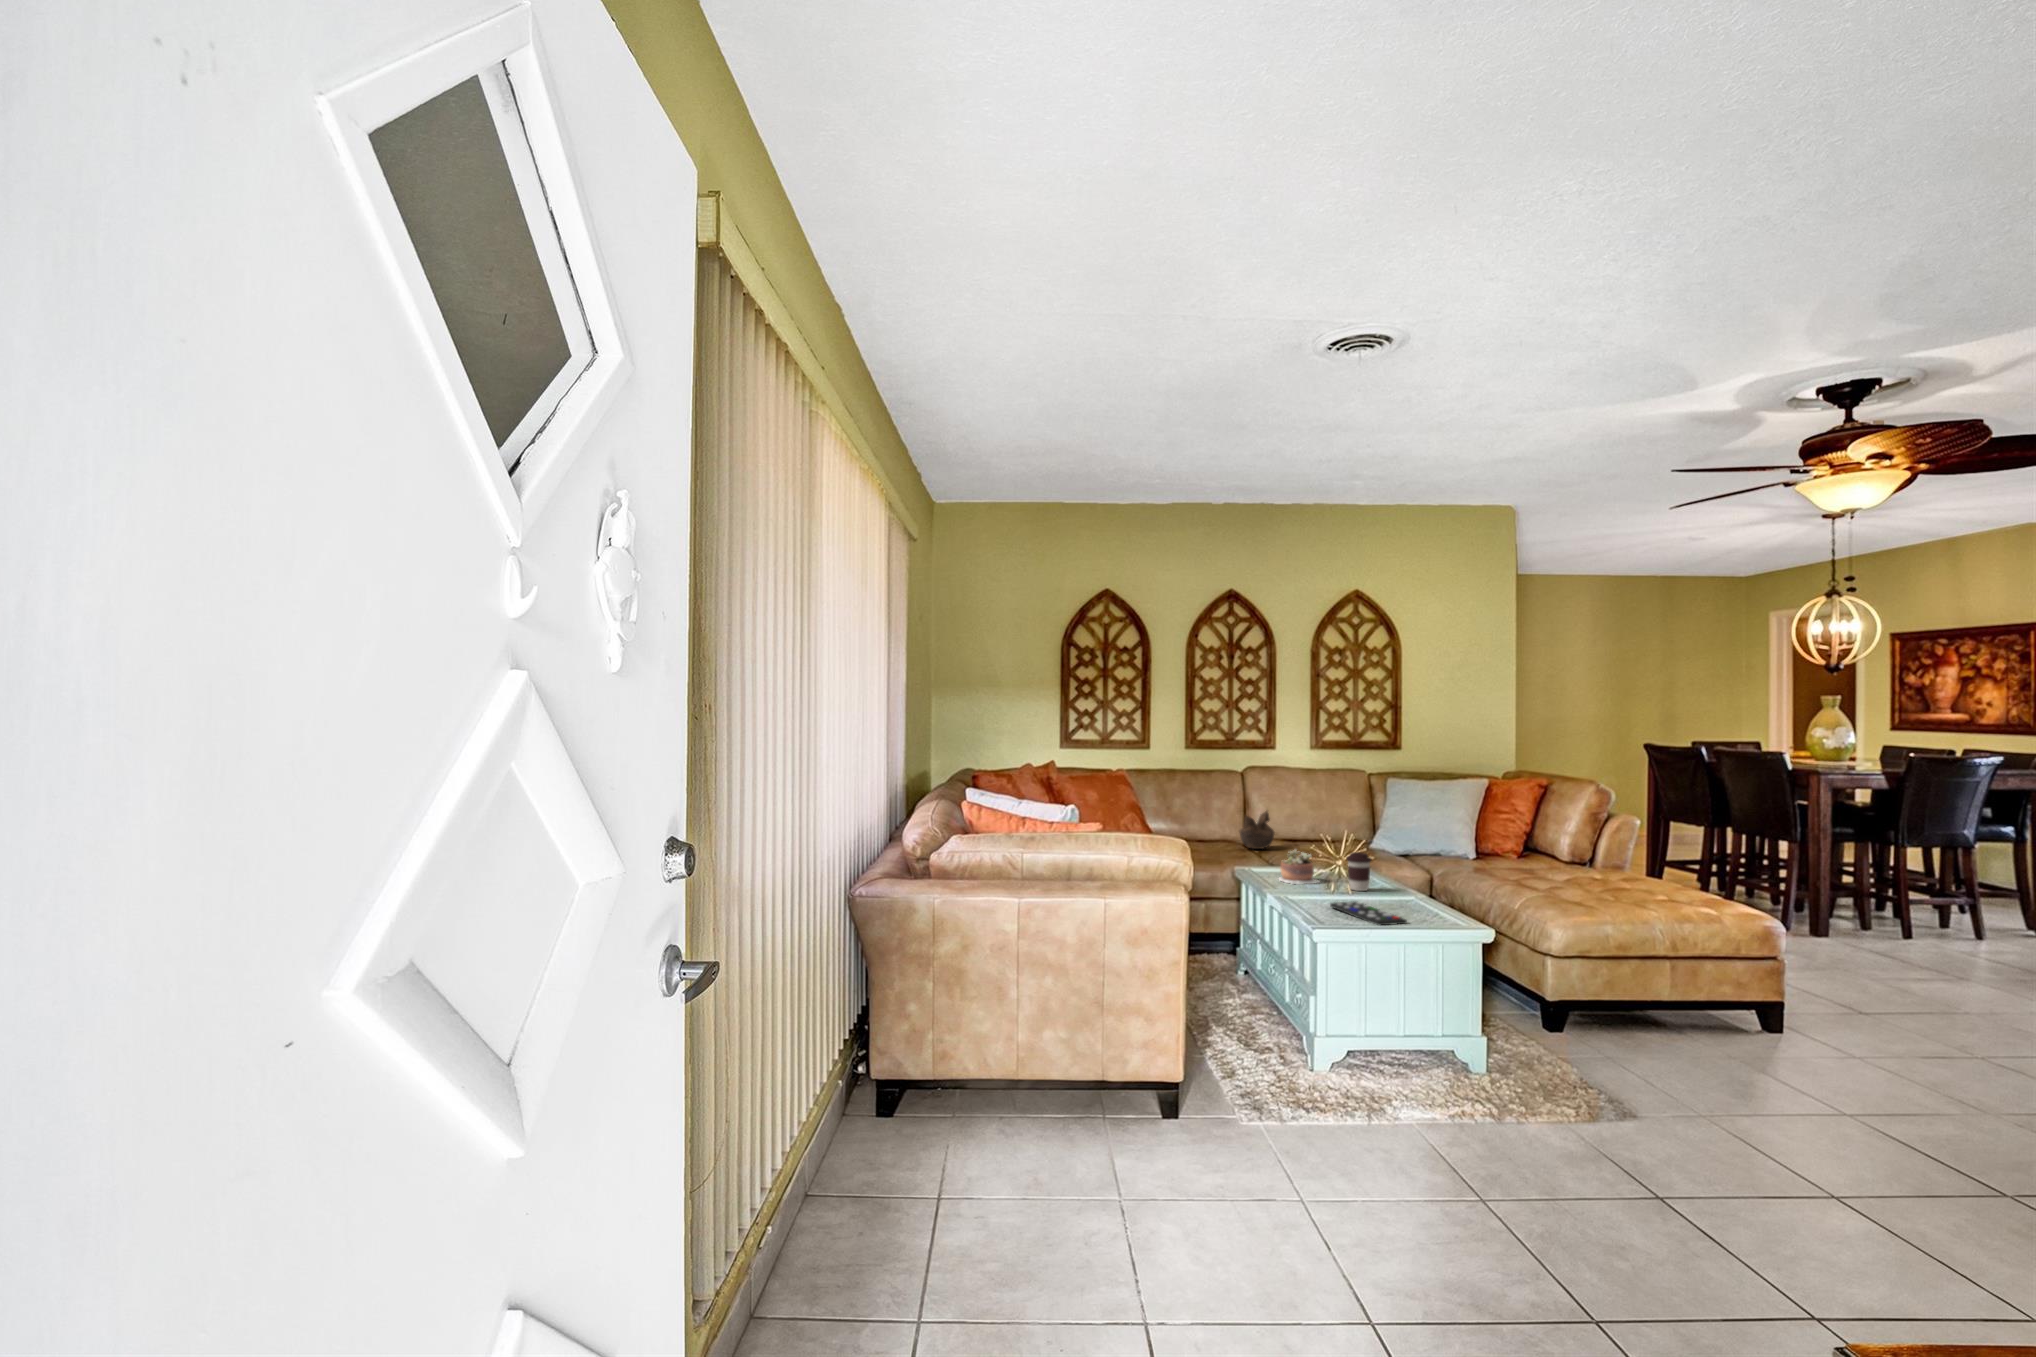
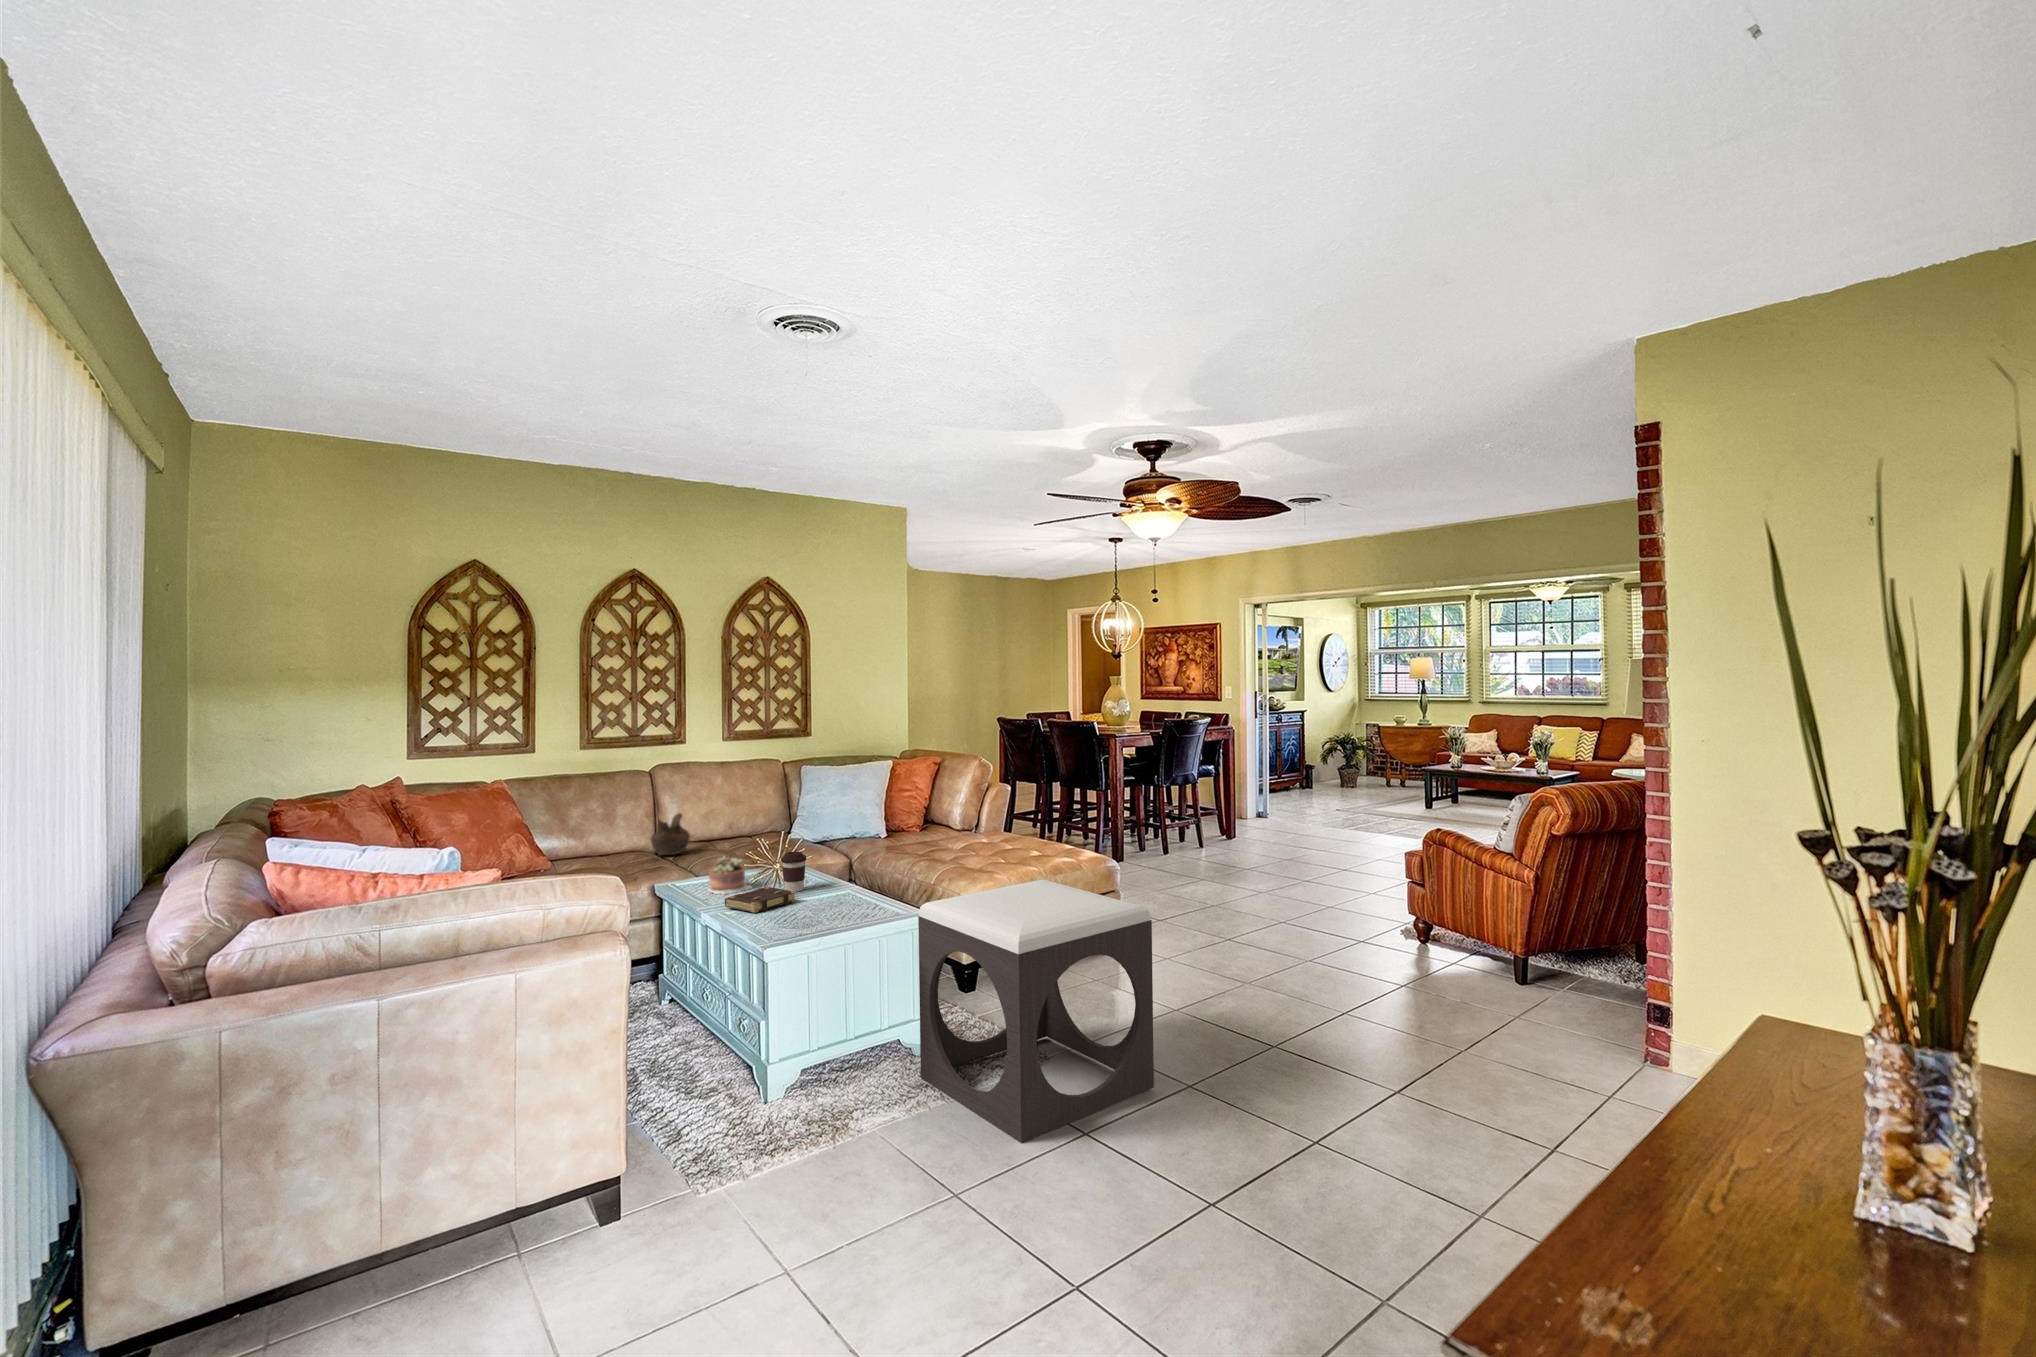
book: none [1289,881,1357,901] -> present [725,887,796,913]
remote control: present [1330,901,1407,925] -> none [773,906,854,932]
footstool: none [1473,912,1776,1178] -> present [918,879,1154,1143]

